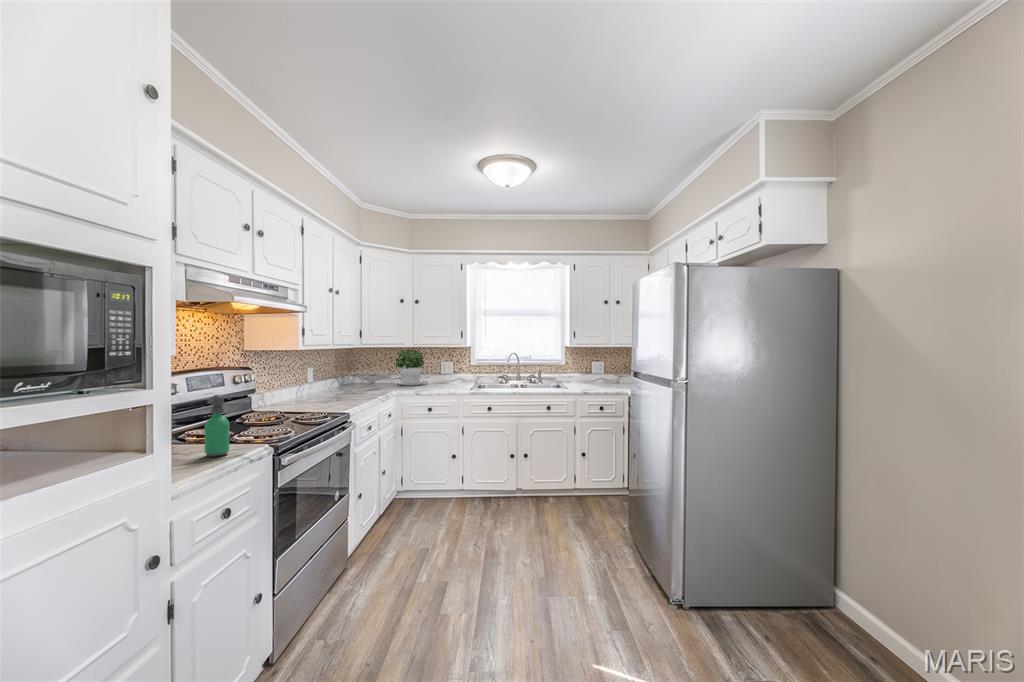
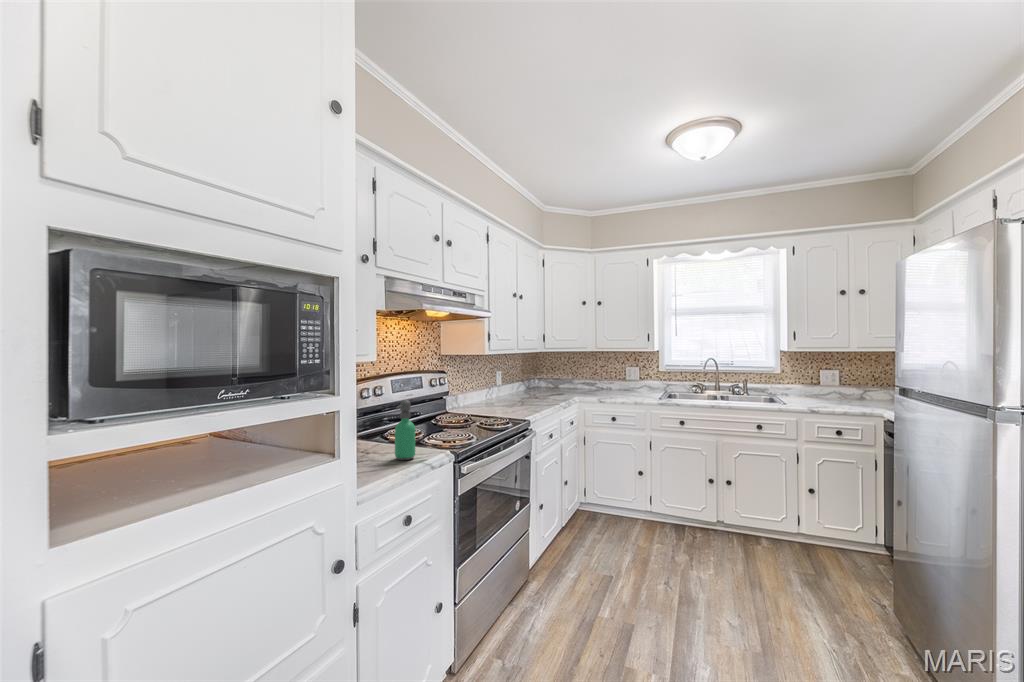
potted plant: present [395,349,424,386] -> none [578,353,608,392]

